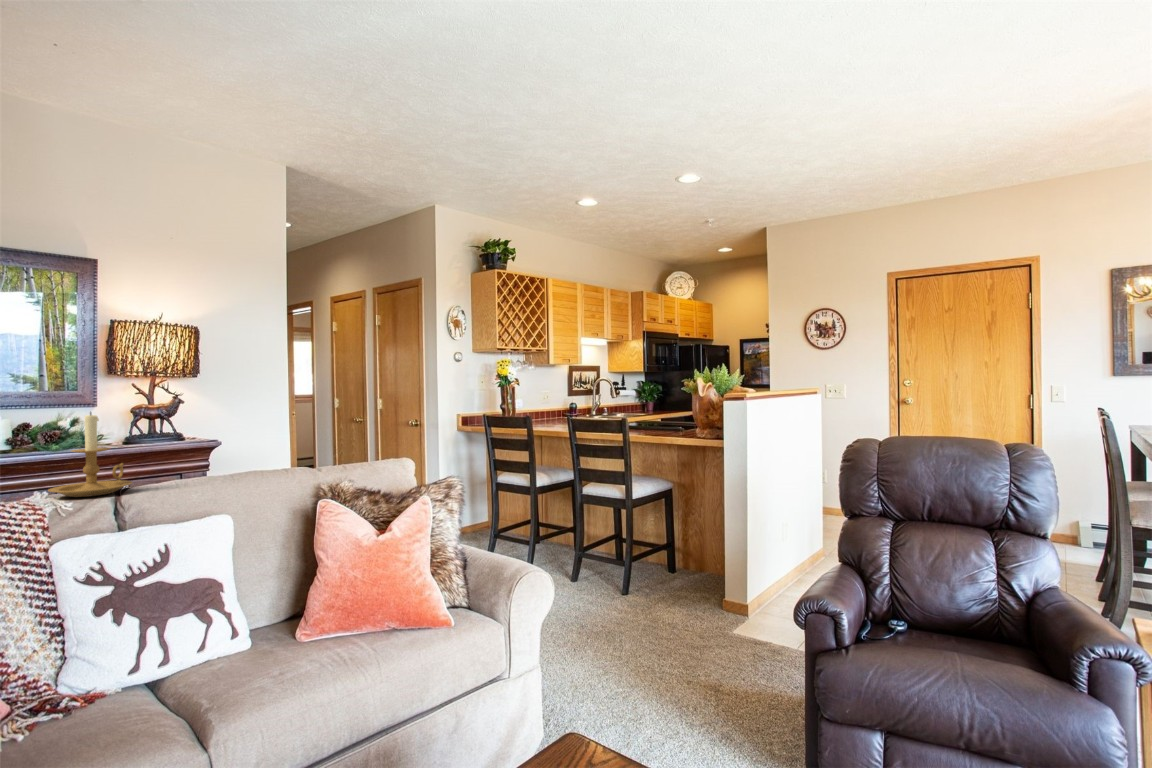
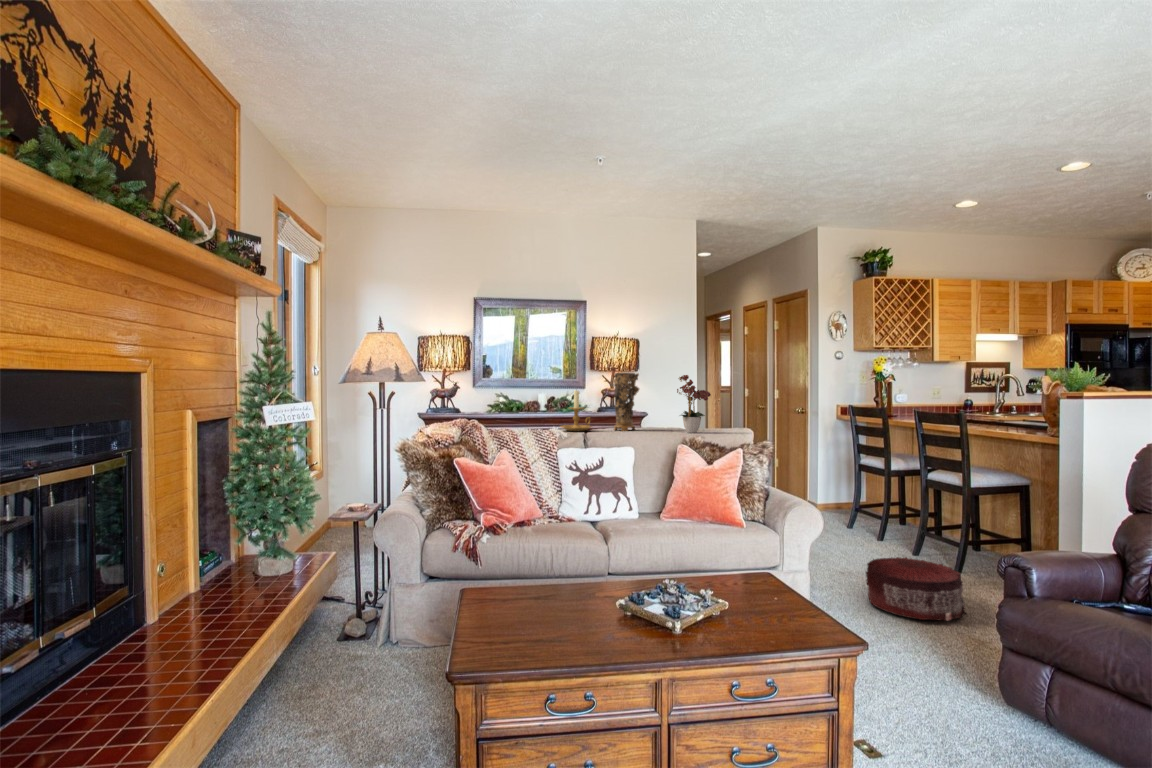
flower arrangement: none [298,377,361,474] -> present [677,375,711,433]
decorative vase: none [172,379,227,483] -> present [613,373,639,431]
pouf: none [562,592,666,674] -> present [866,557,966,621]

